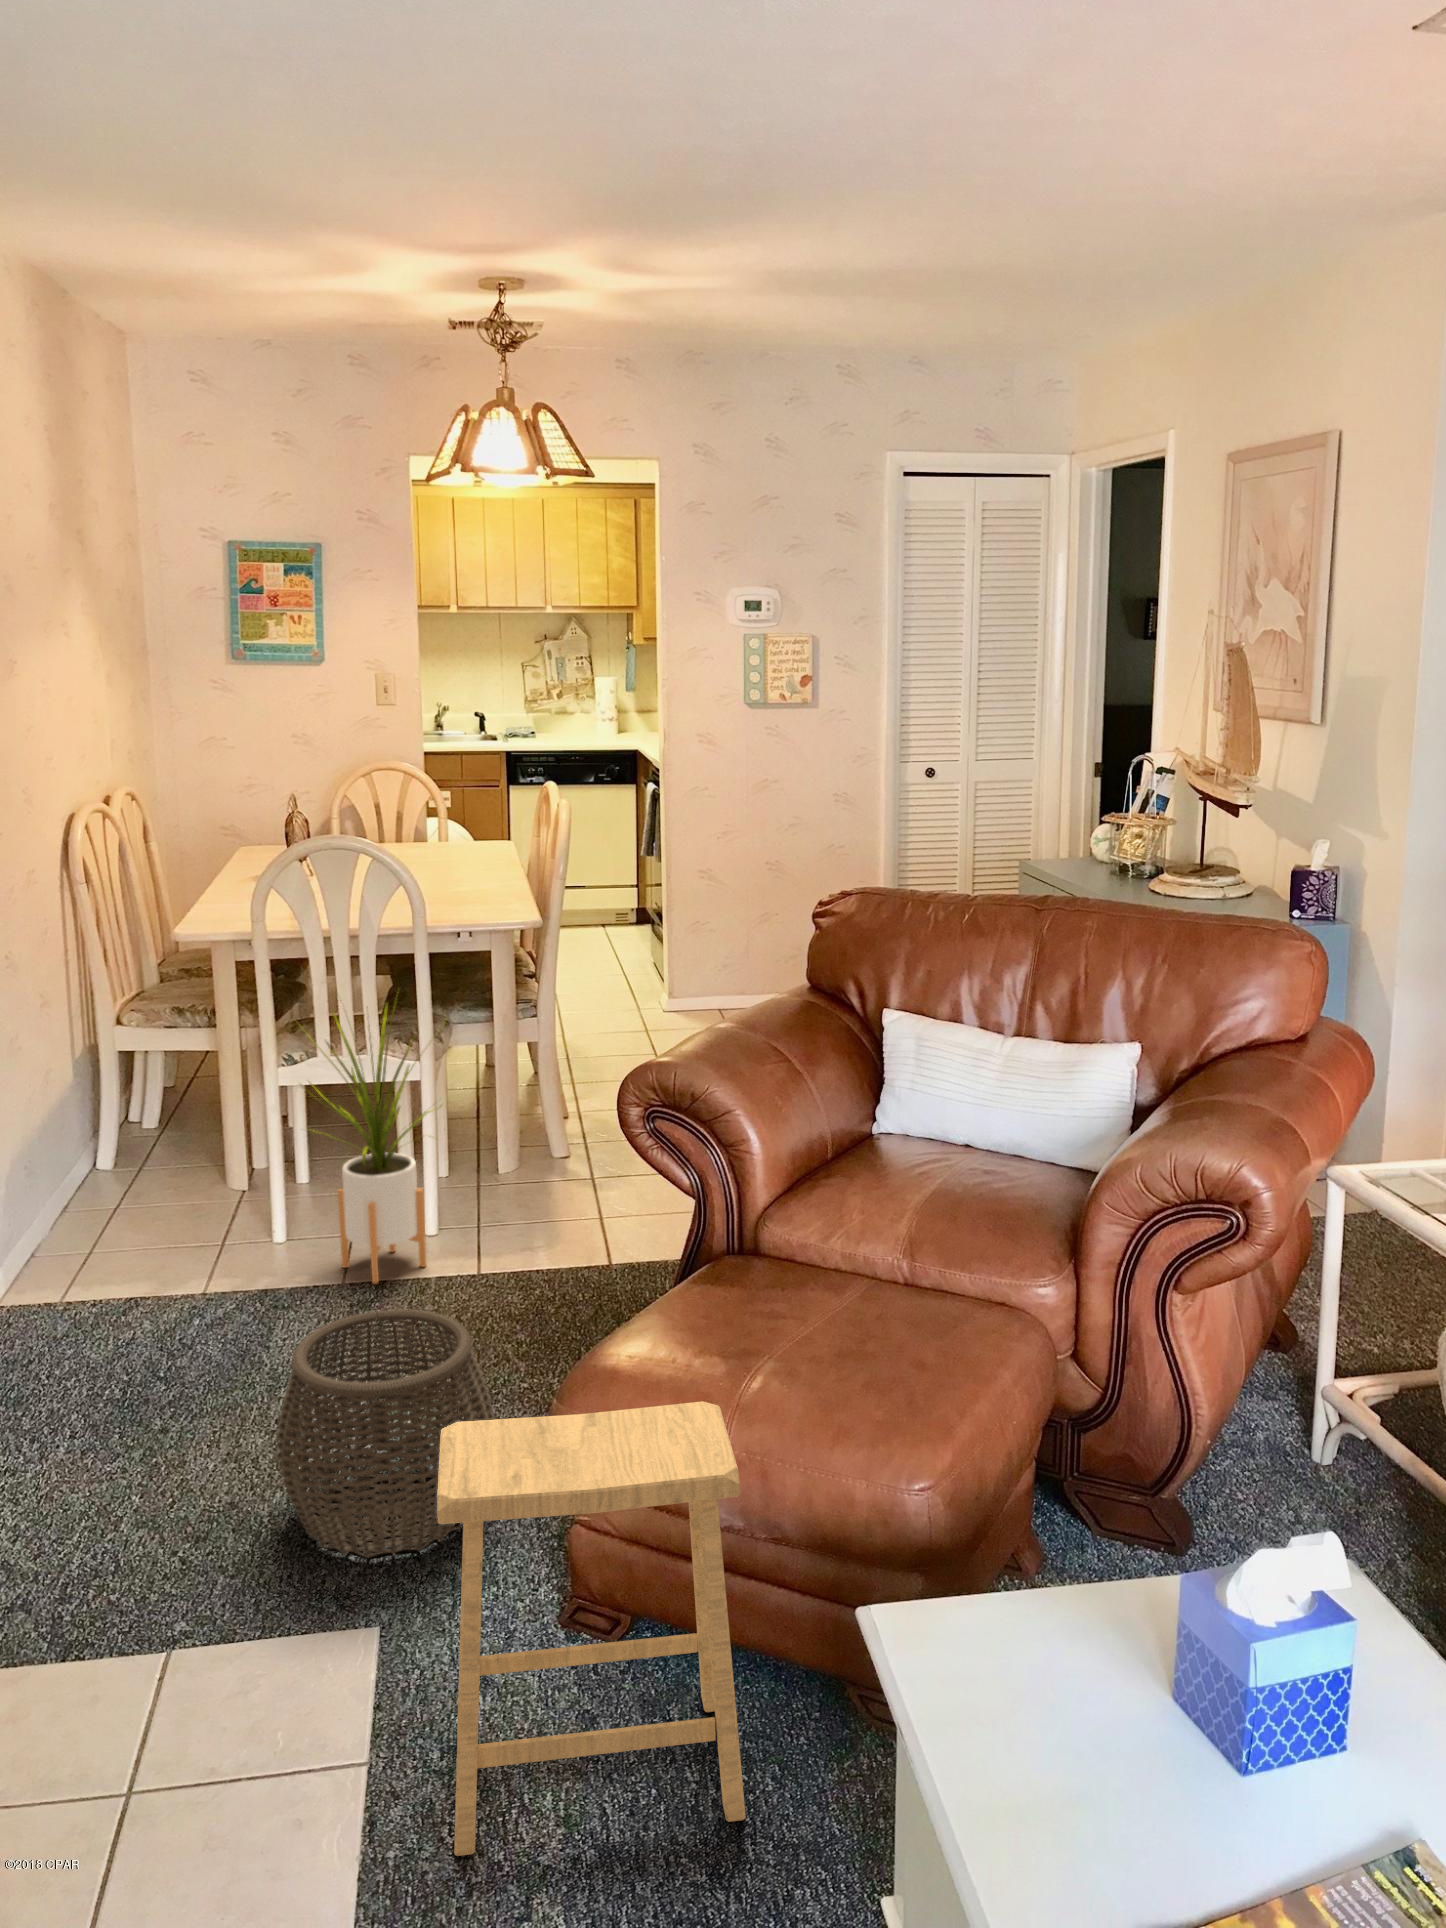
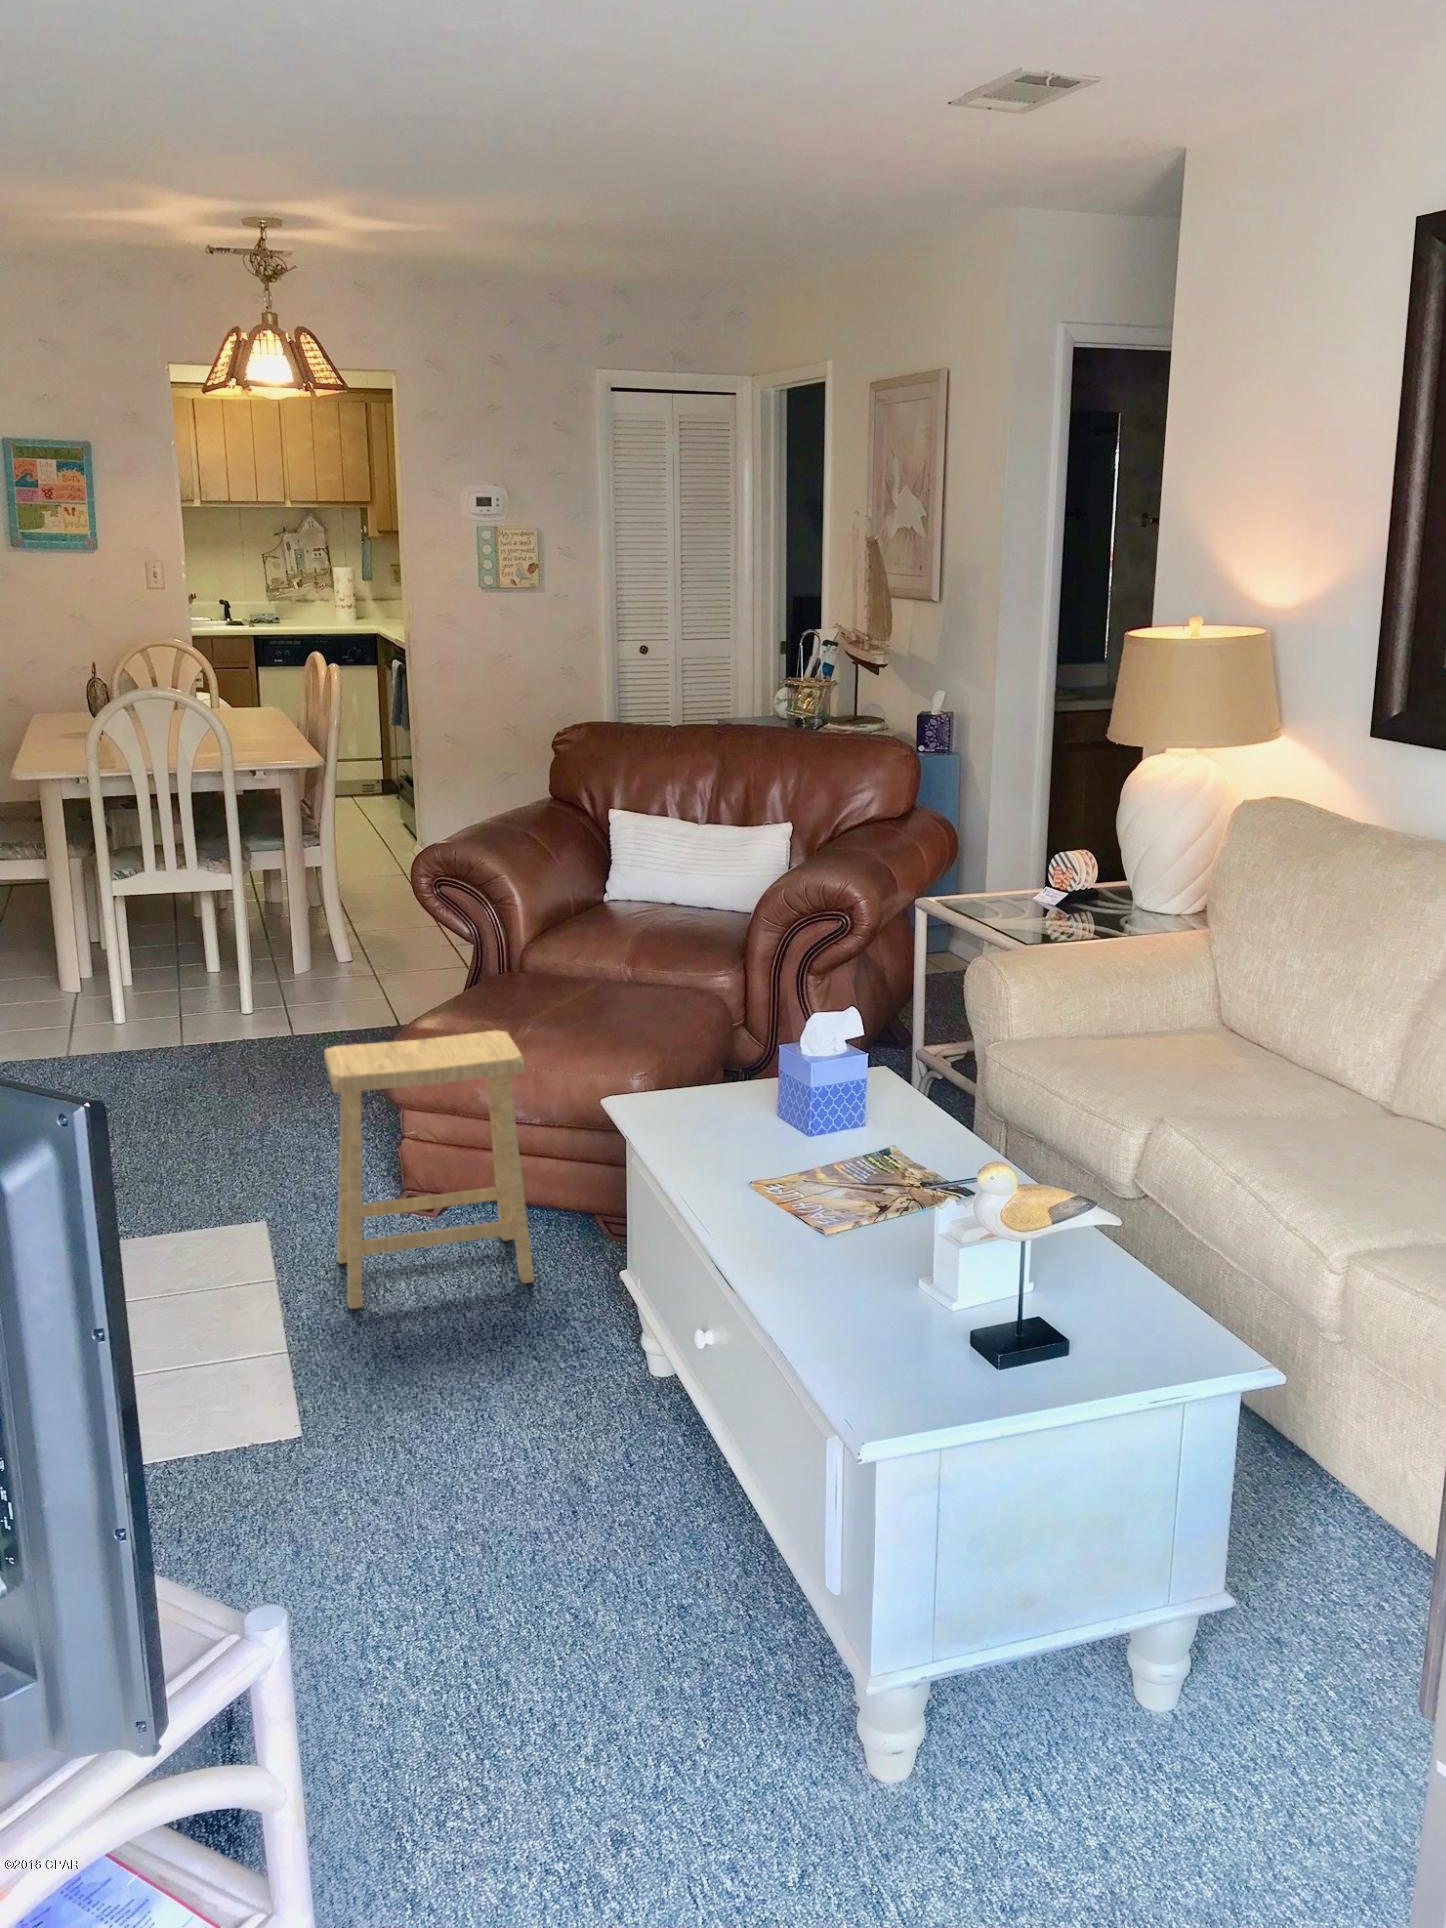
house plant: present [299,1003,442,1284] -> none [135,810,269,1046]
woven basket: present [276,1309,495,1558] -> none [177,1024,337,1189]

